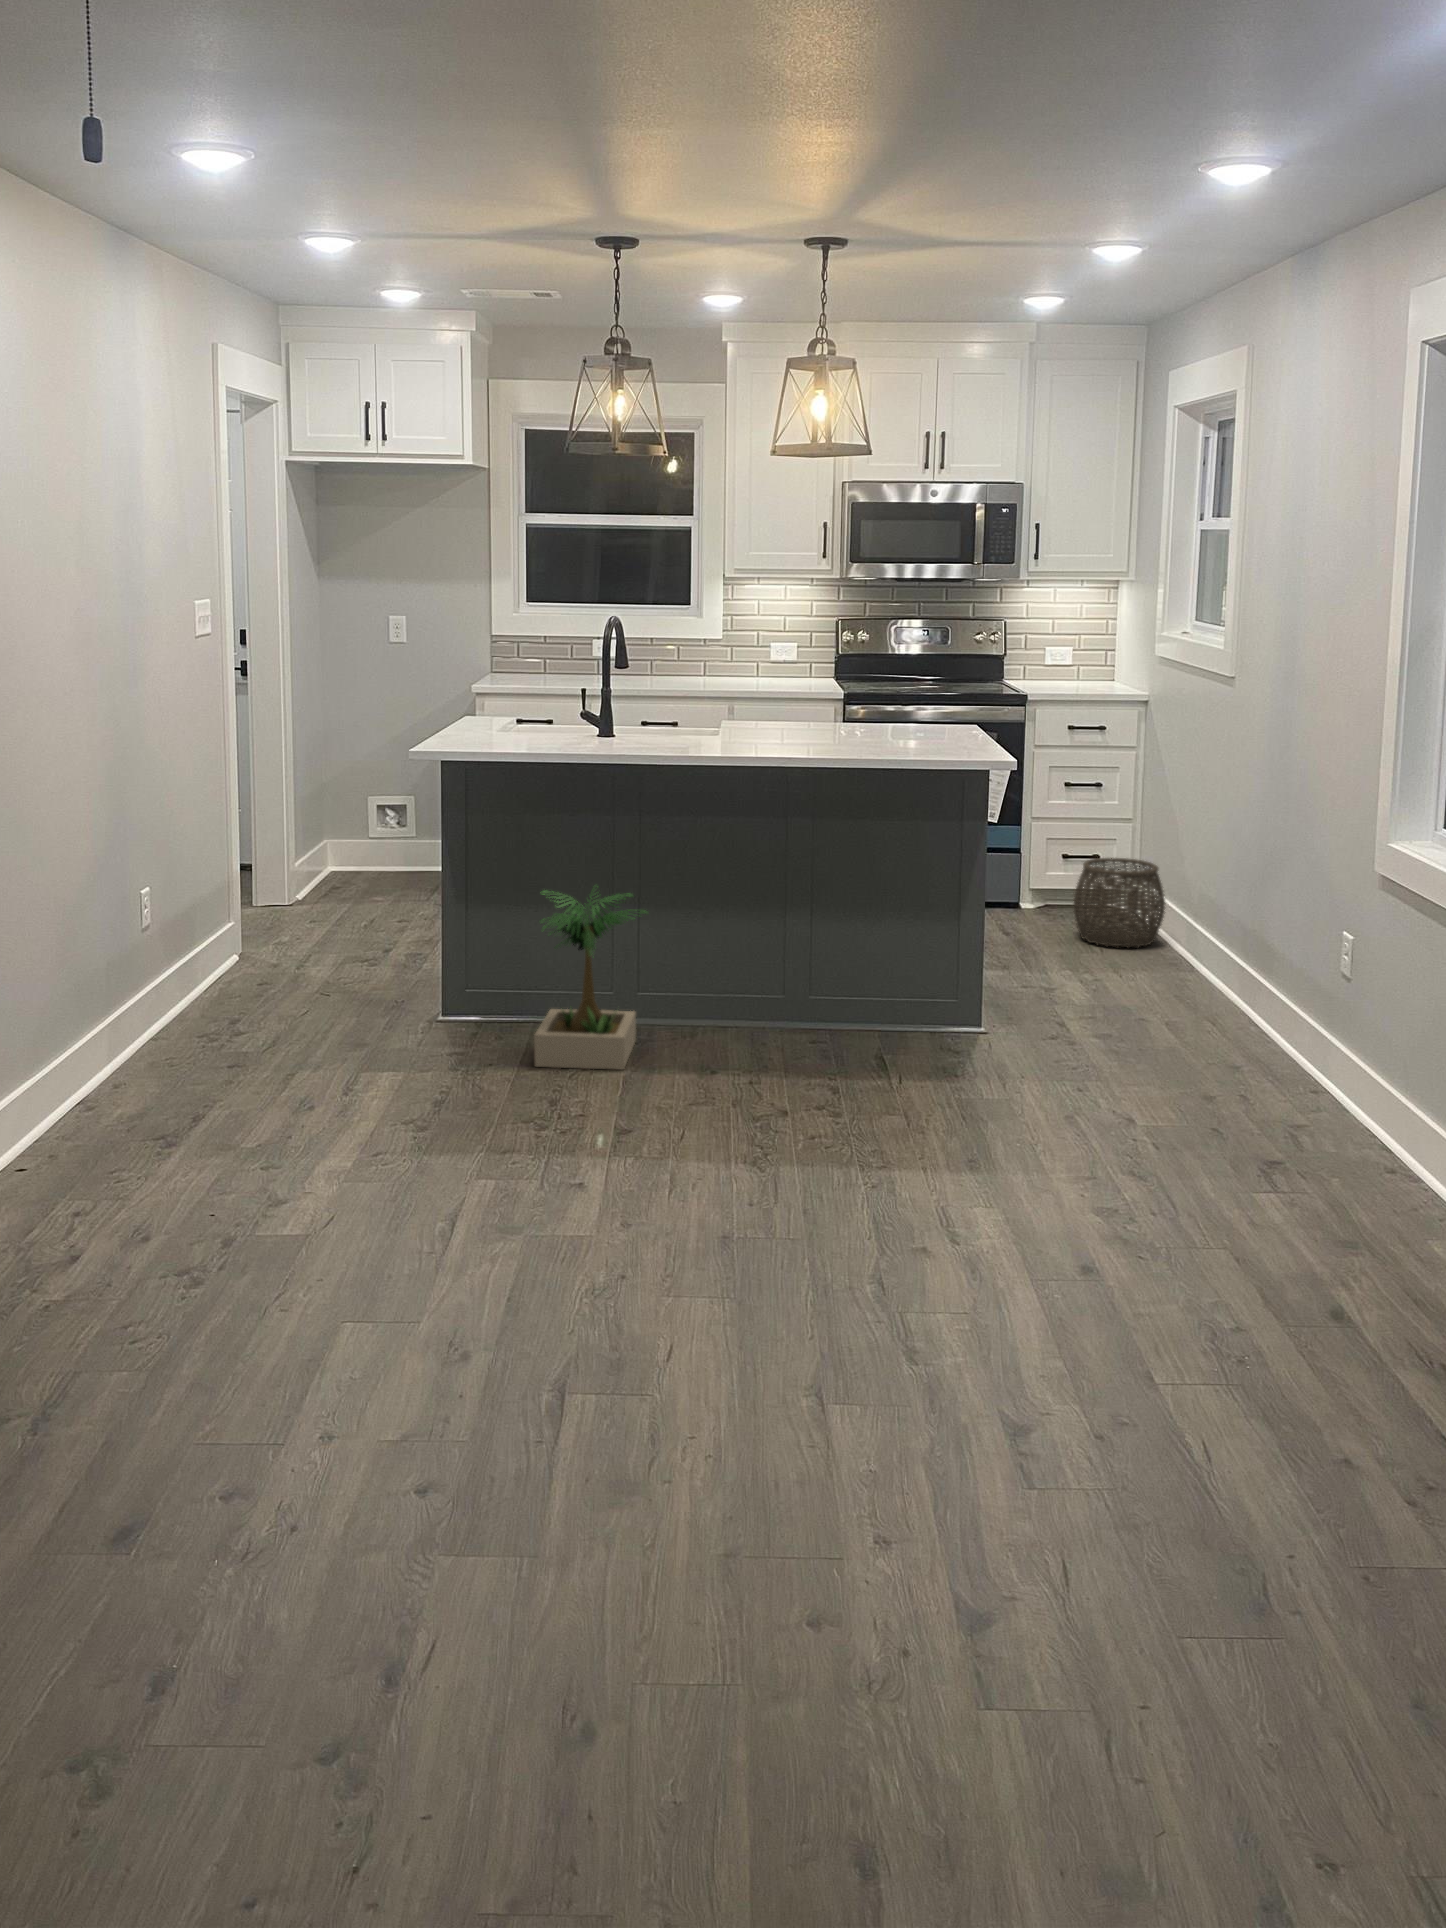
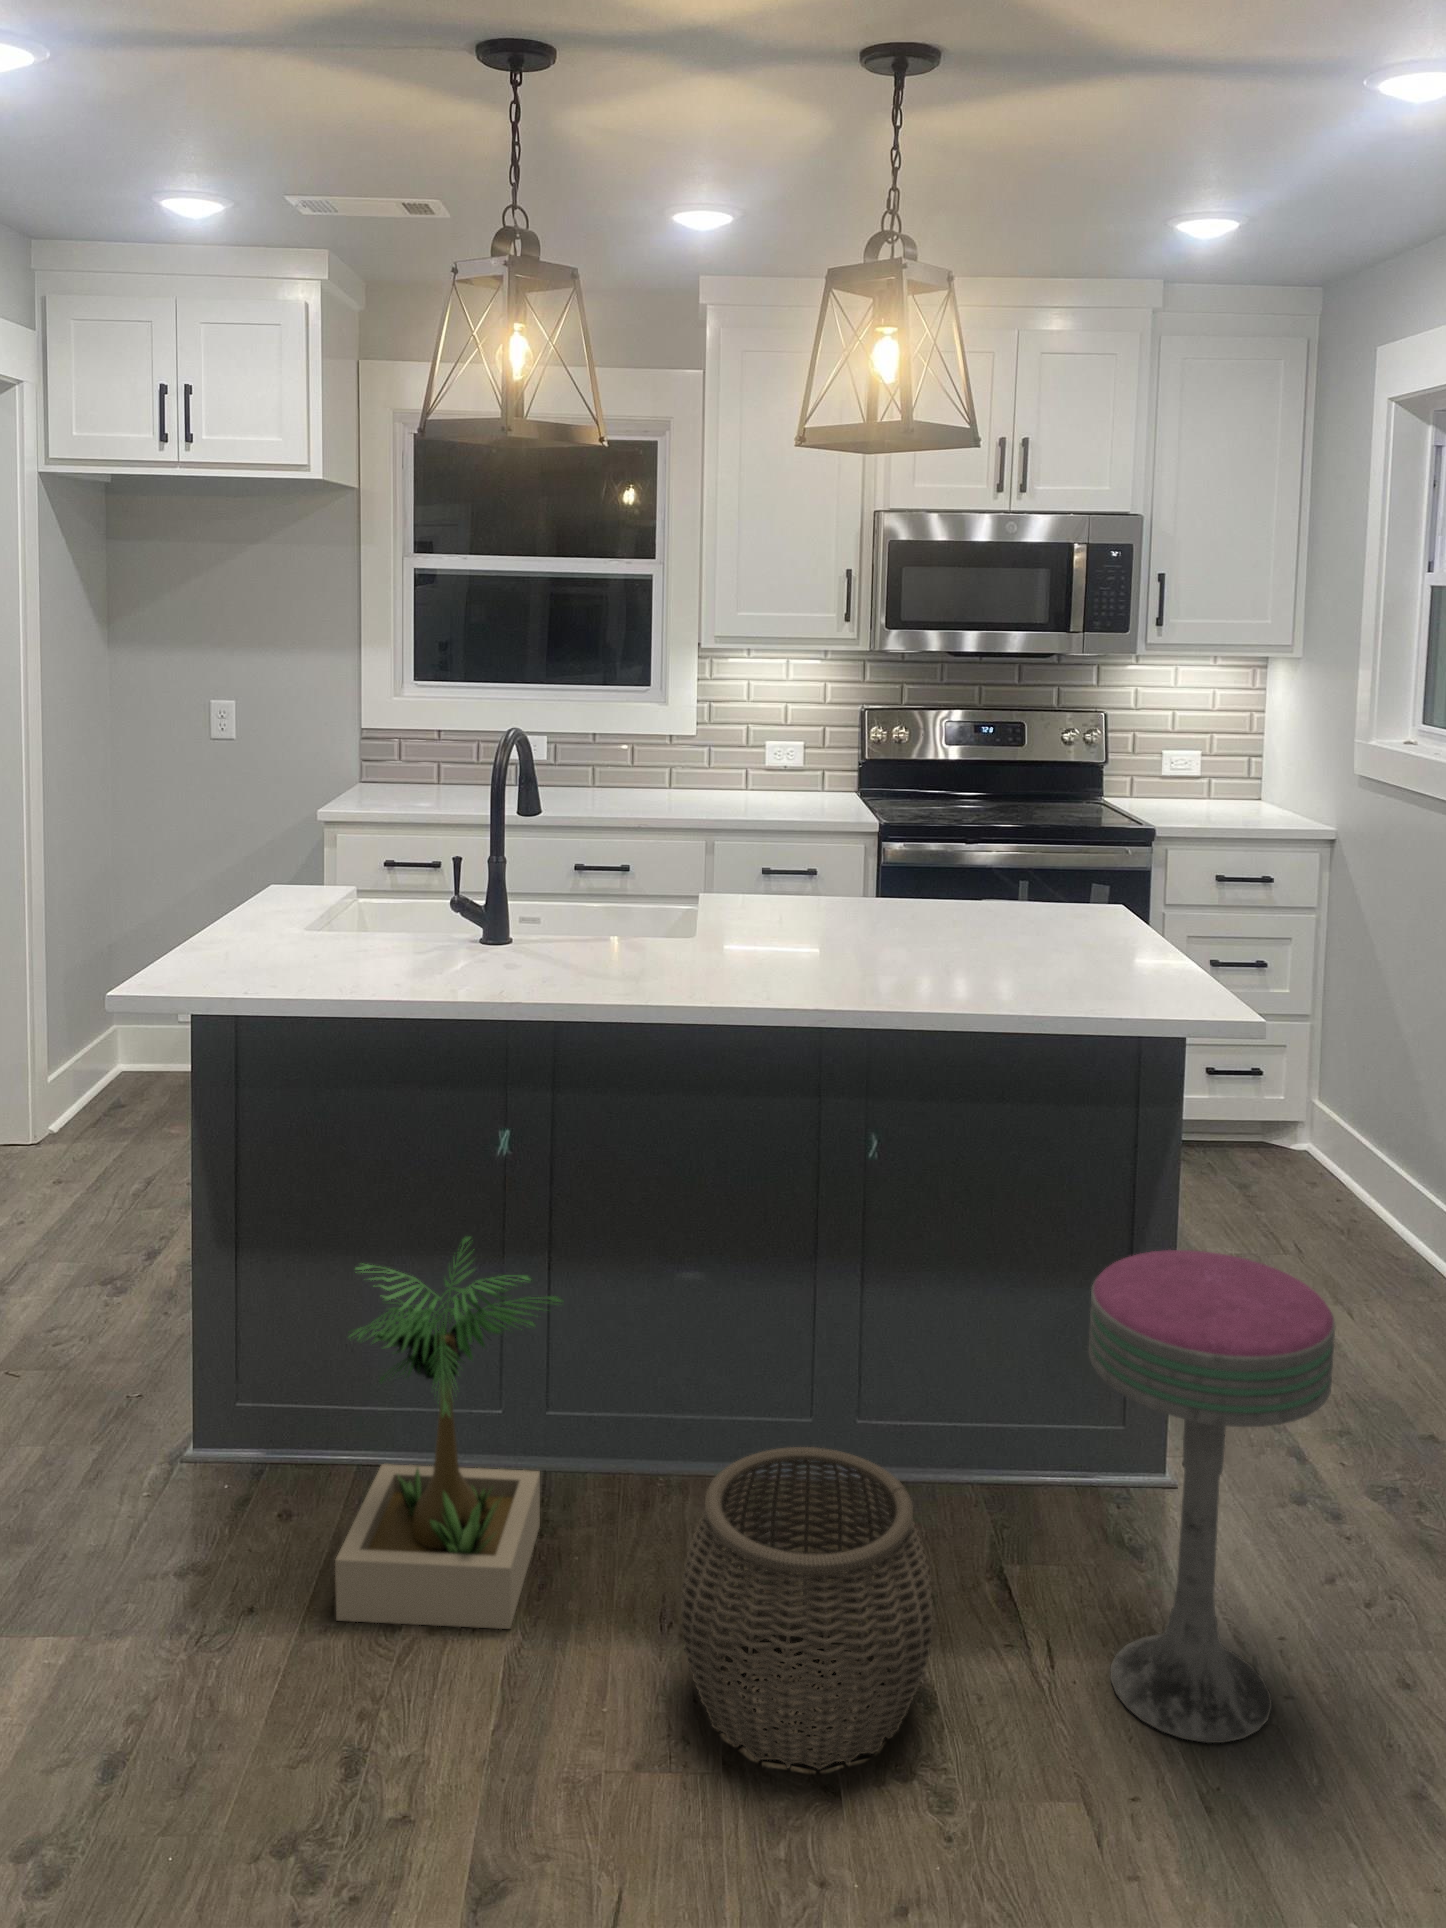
woven basket: present [1074,858,1165,948] -> present [680,1447,933,1770]
bar stool: none [913,874,1031,1100] -> present [1089,1250,1335,1743]

